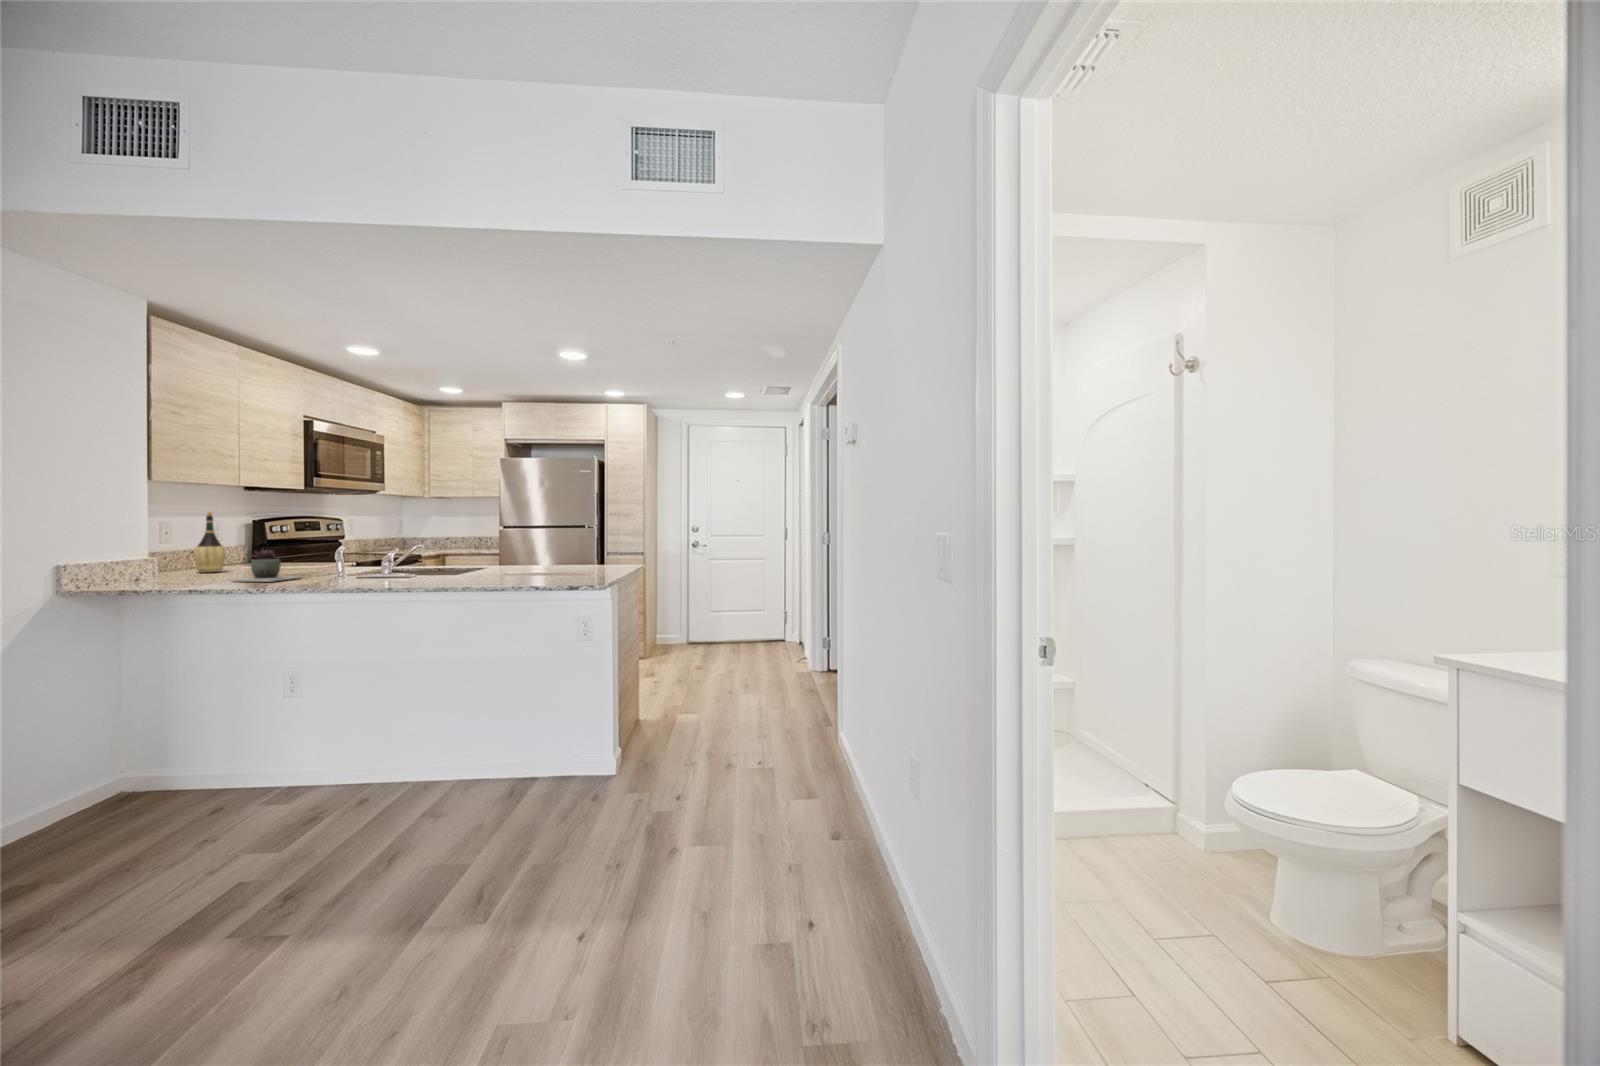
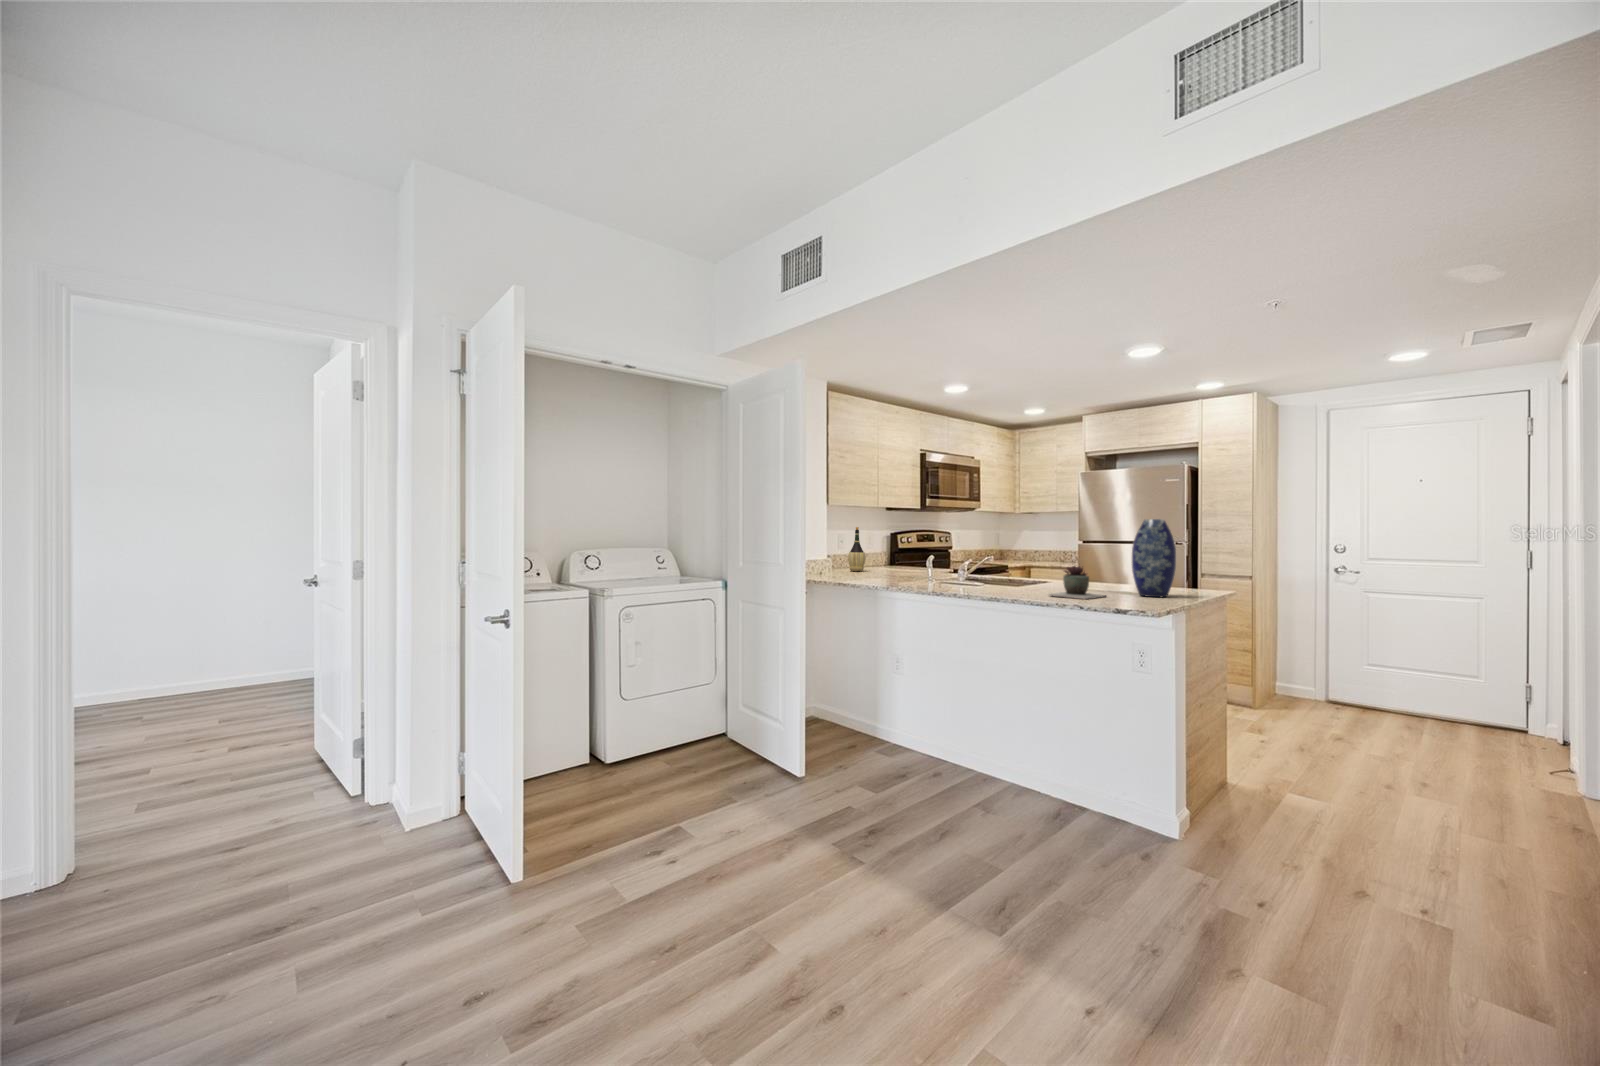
vase: none [569,506,605,575] -> present [1132,519,1176,597]
succulent plant: present [231,550,302,582] -> present [1049,566,1106,599]

